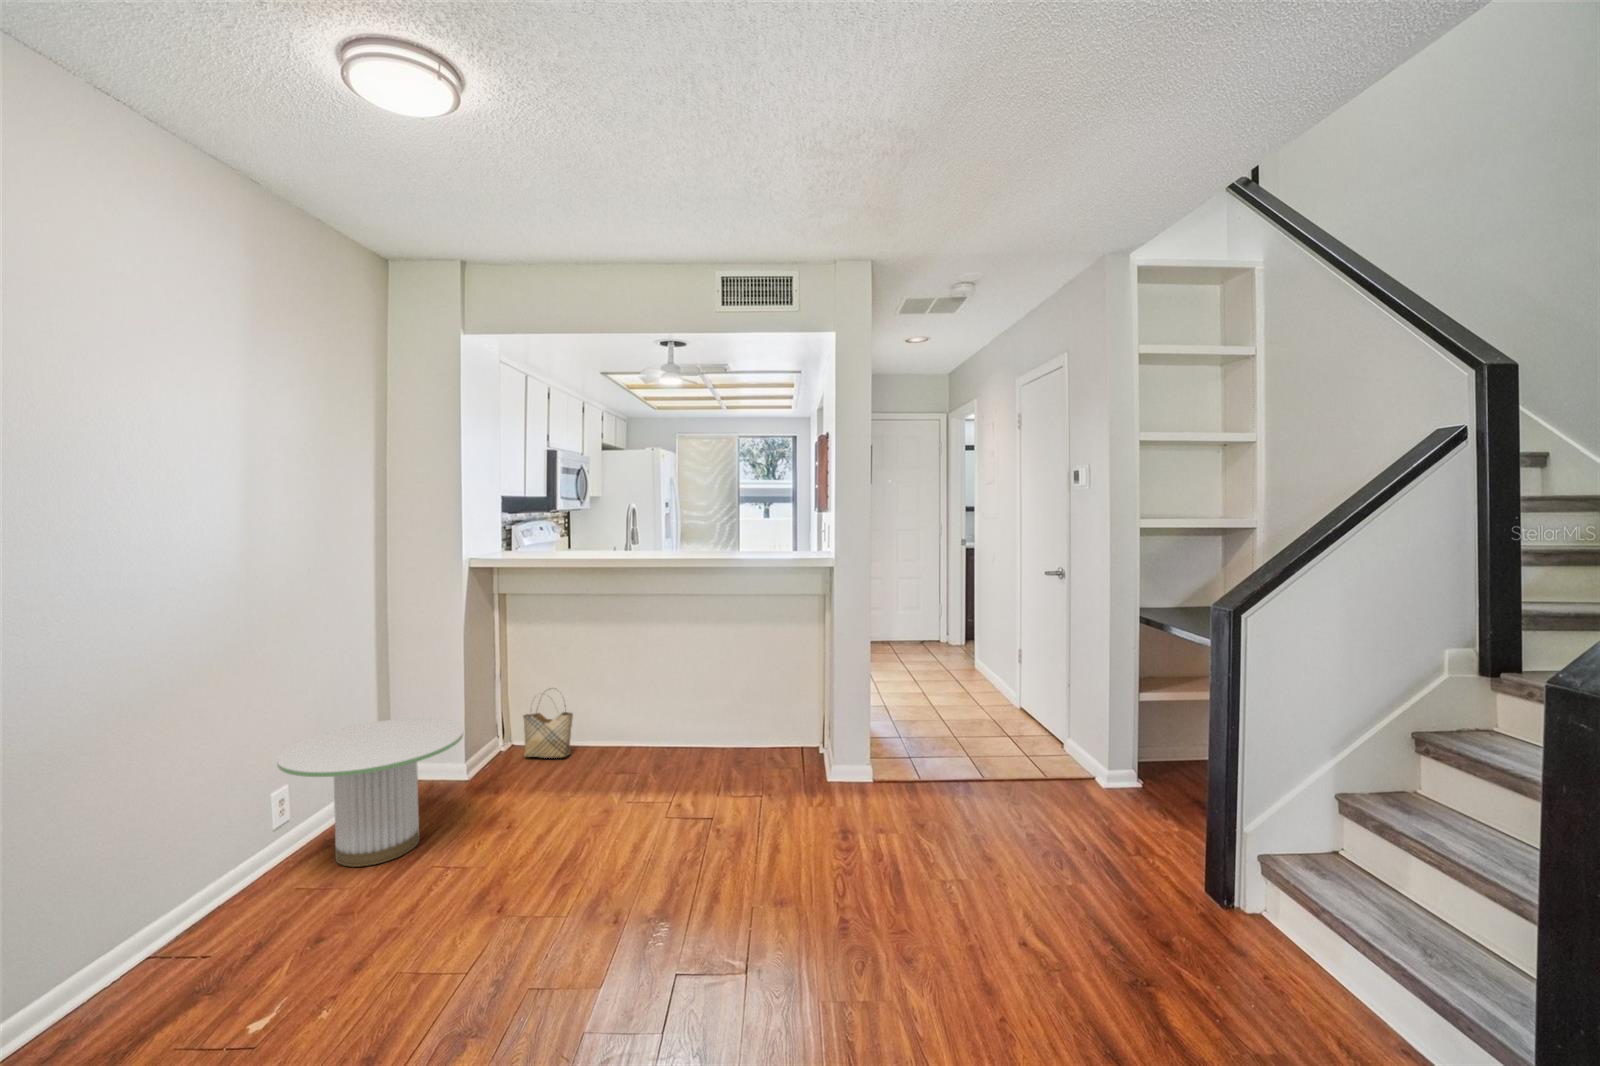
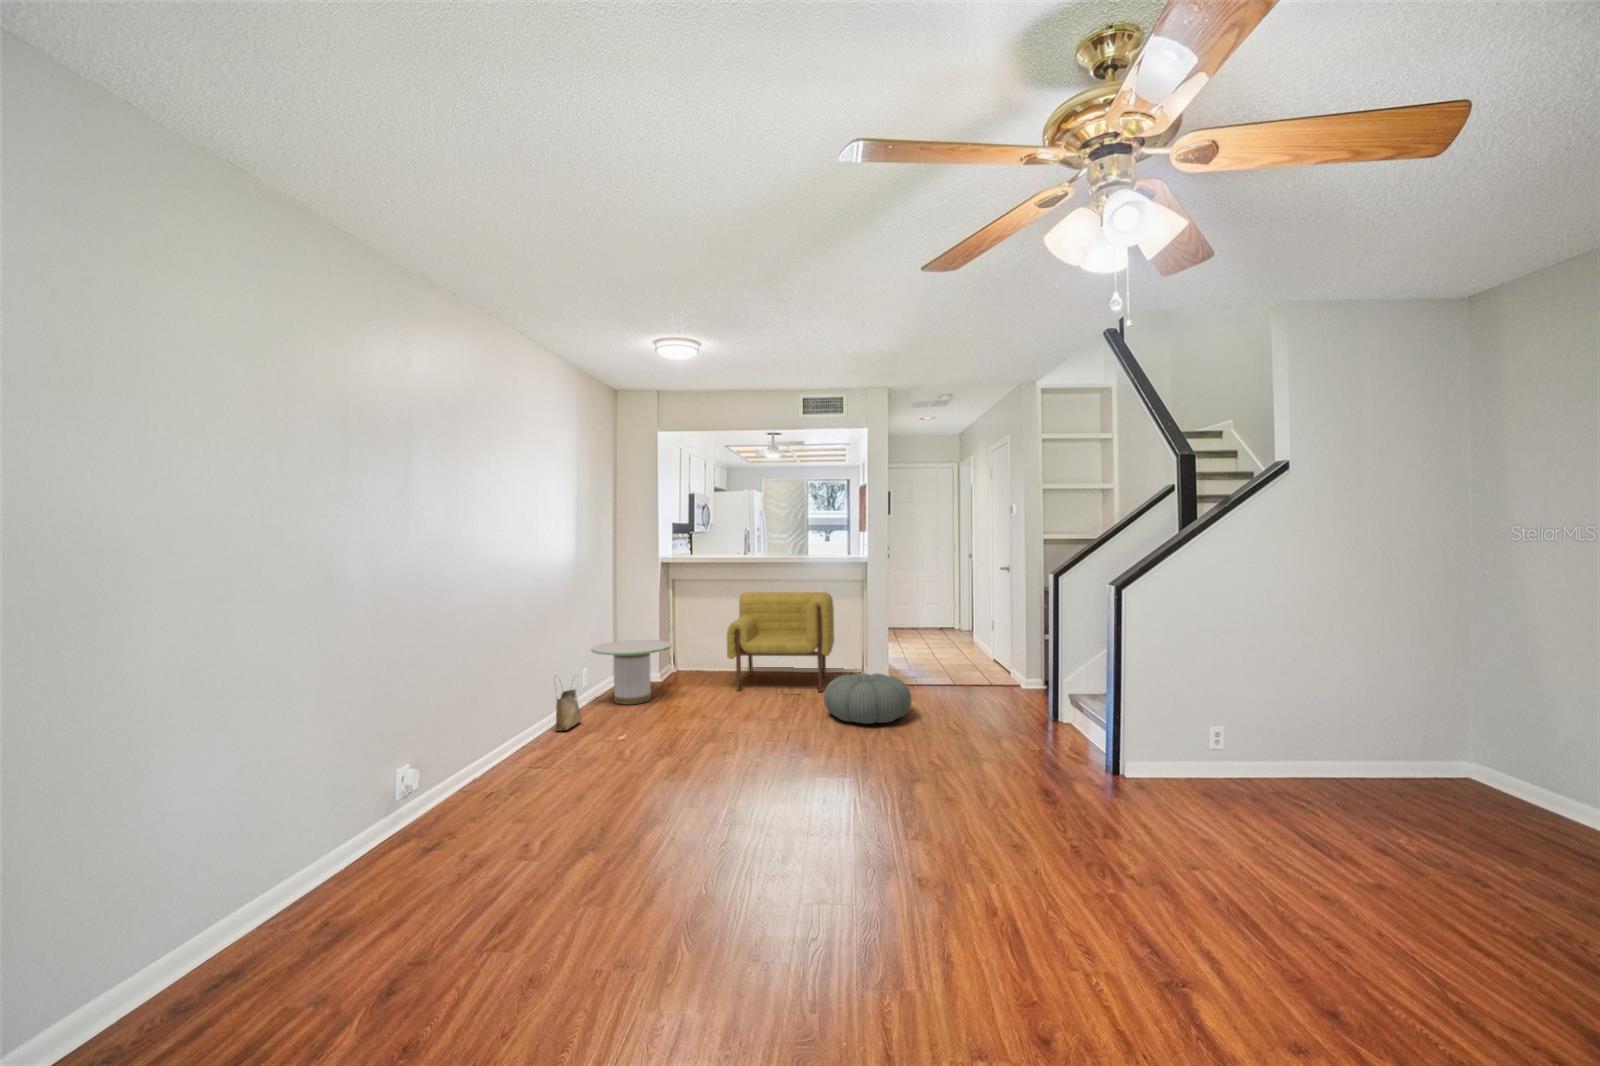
armchair: none [579,616,778,809] -> present [727,592,834,691]
woven basket: present [523,696,573,758] -> present [555,689,582,731]
pouf: none [761,793,938,929] -> present [824,673,912,724]

